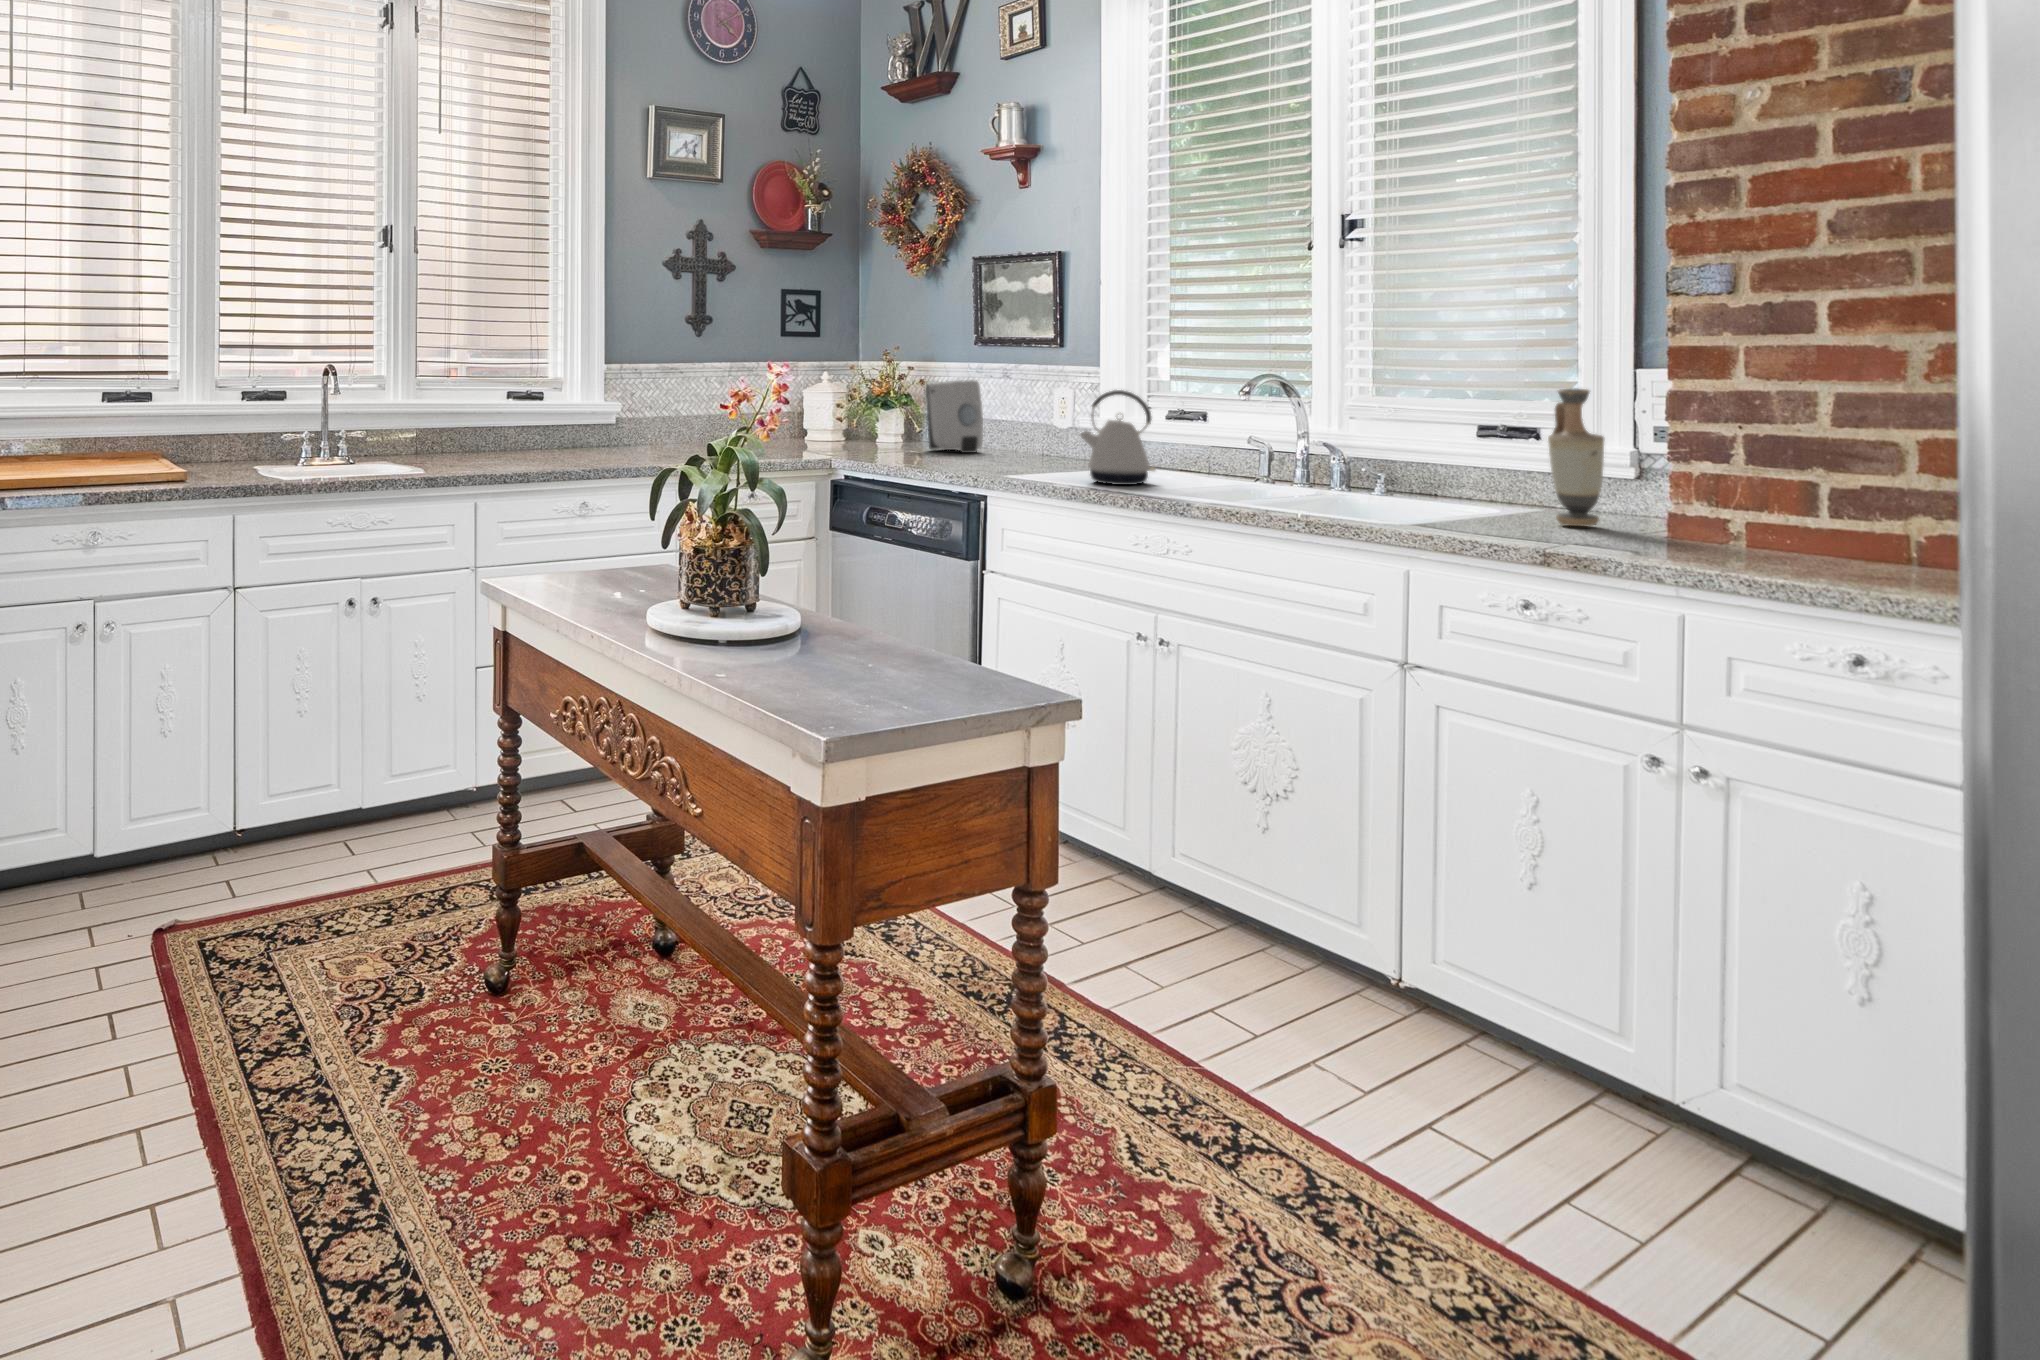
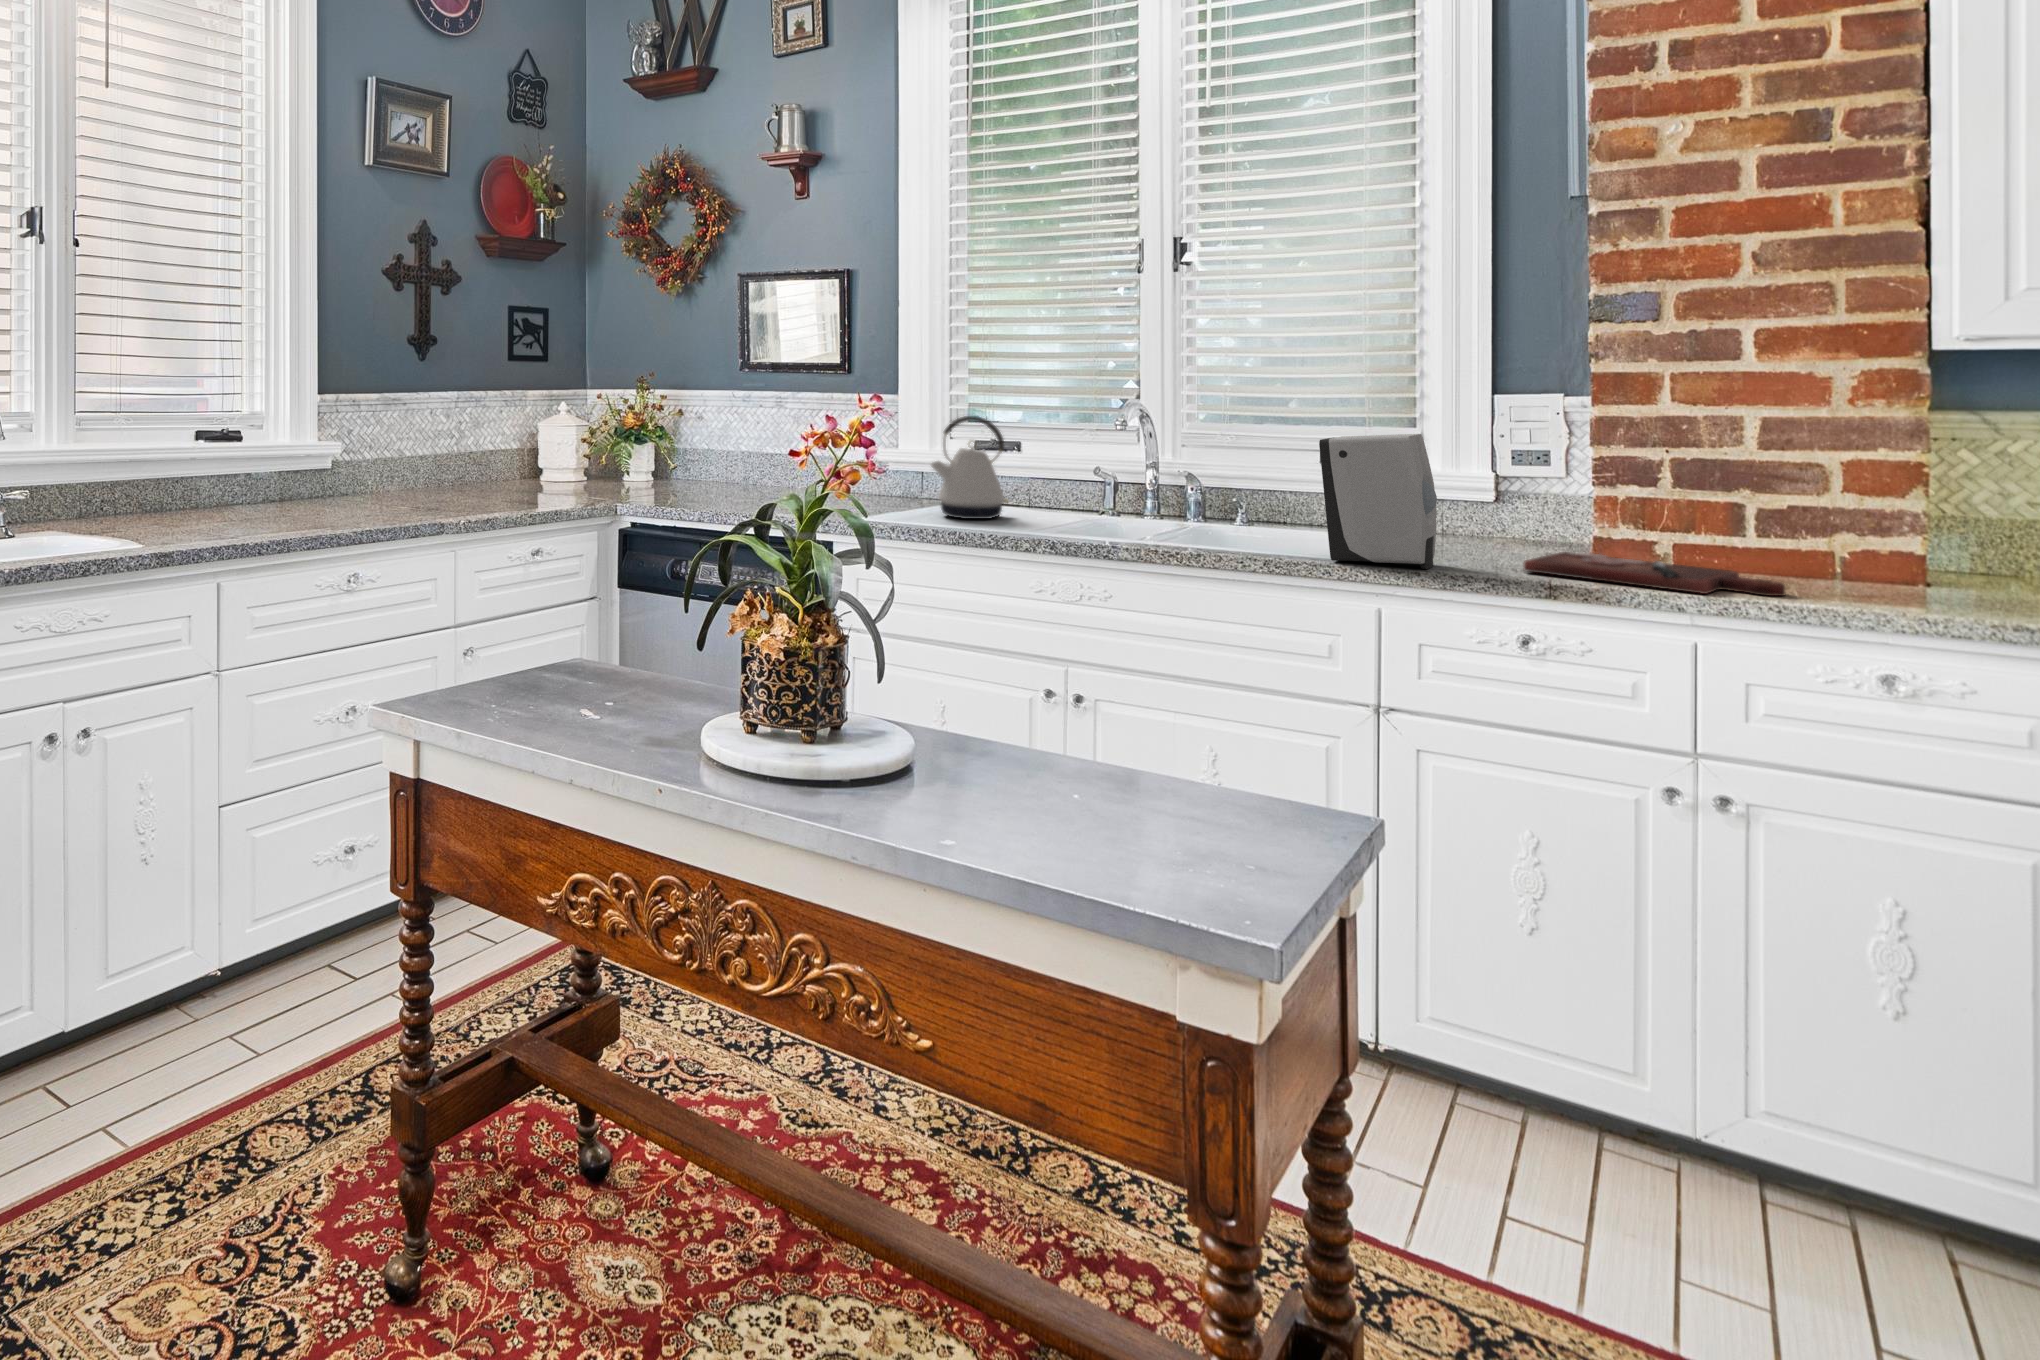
soap dispenser: present [926,380,983,453] -> present [1319,434,1437,569]
vase: present [1548,389,1604,527] -> none [1456,412,1511,550]
cutting board: none [1557,528,1800,573] -> present [1523,552,1785,596]

